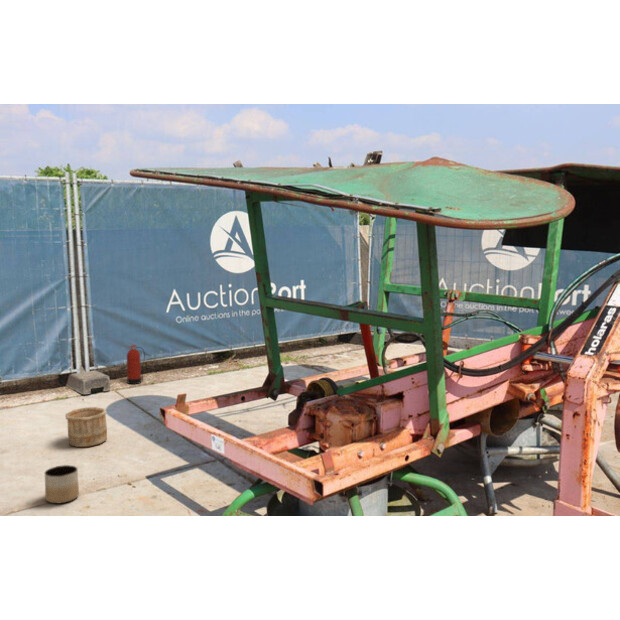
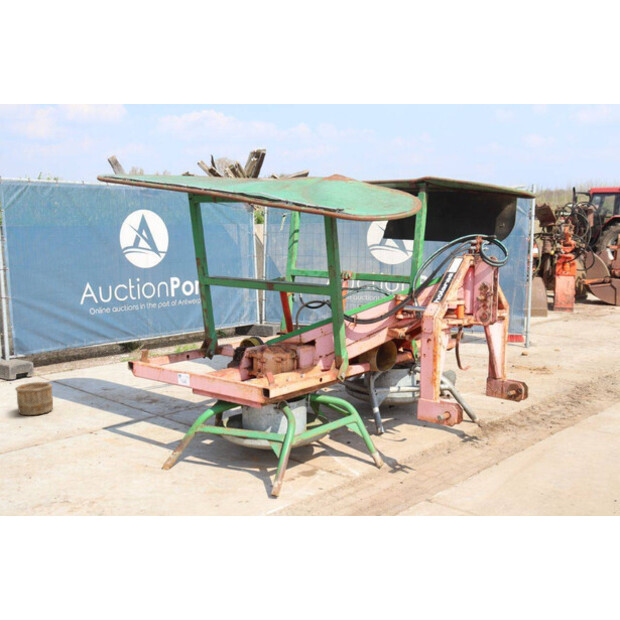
fire extinguisher: present [127,344,143,384] -> none [47,332,63,371]
planter: present [45,465,79,503] -> none [22,420,50,450]

